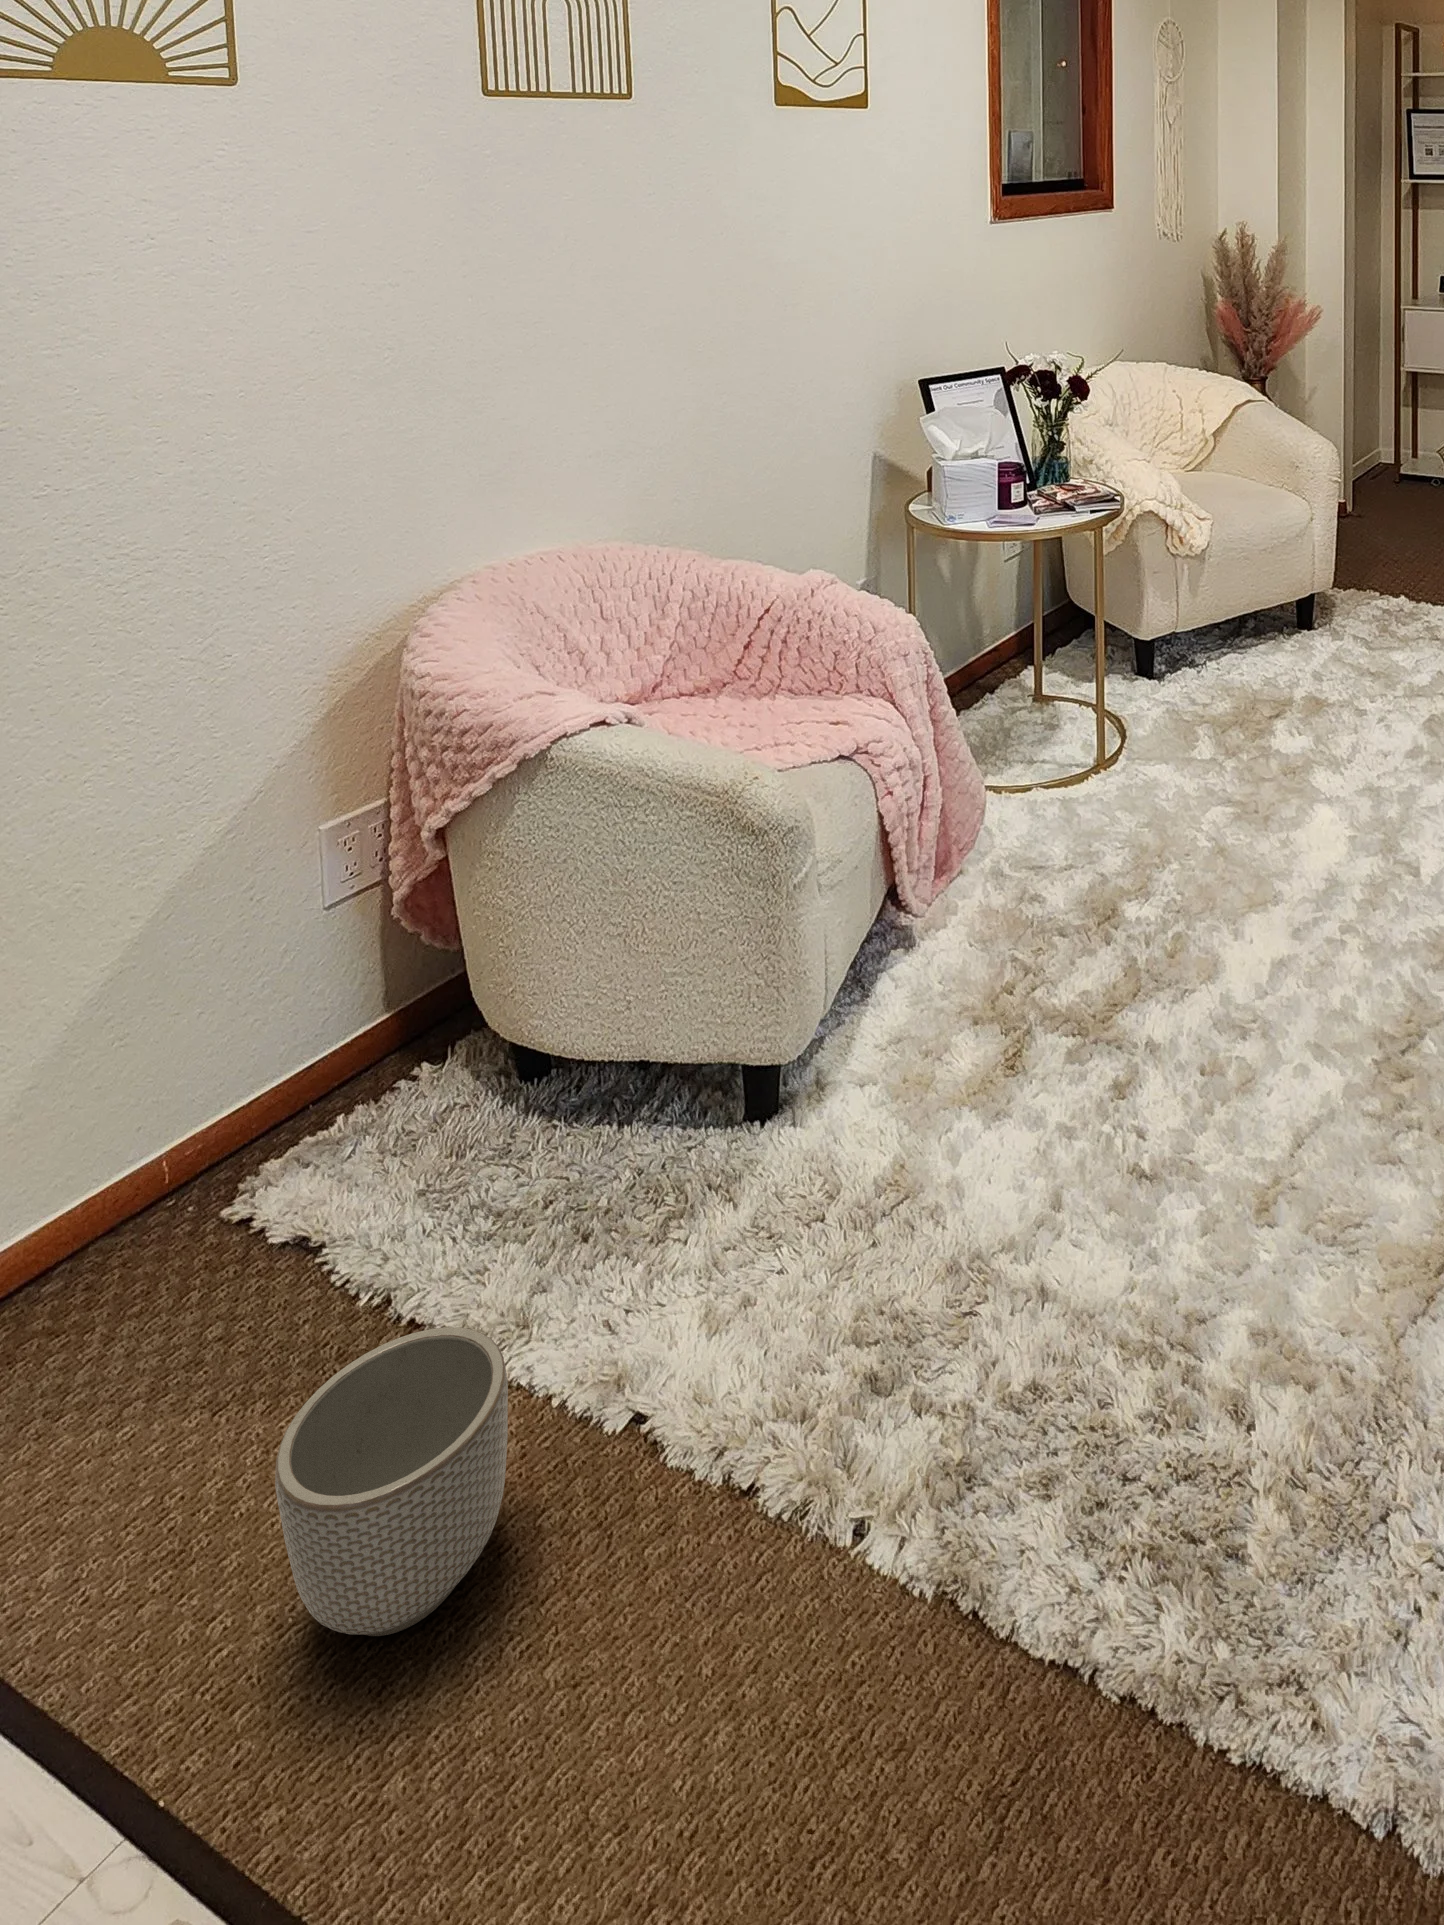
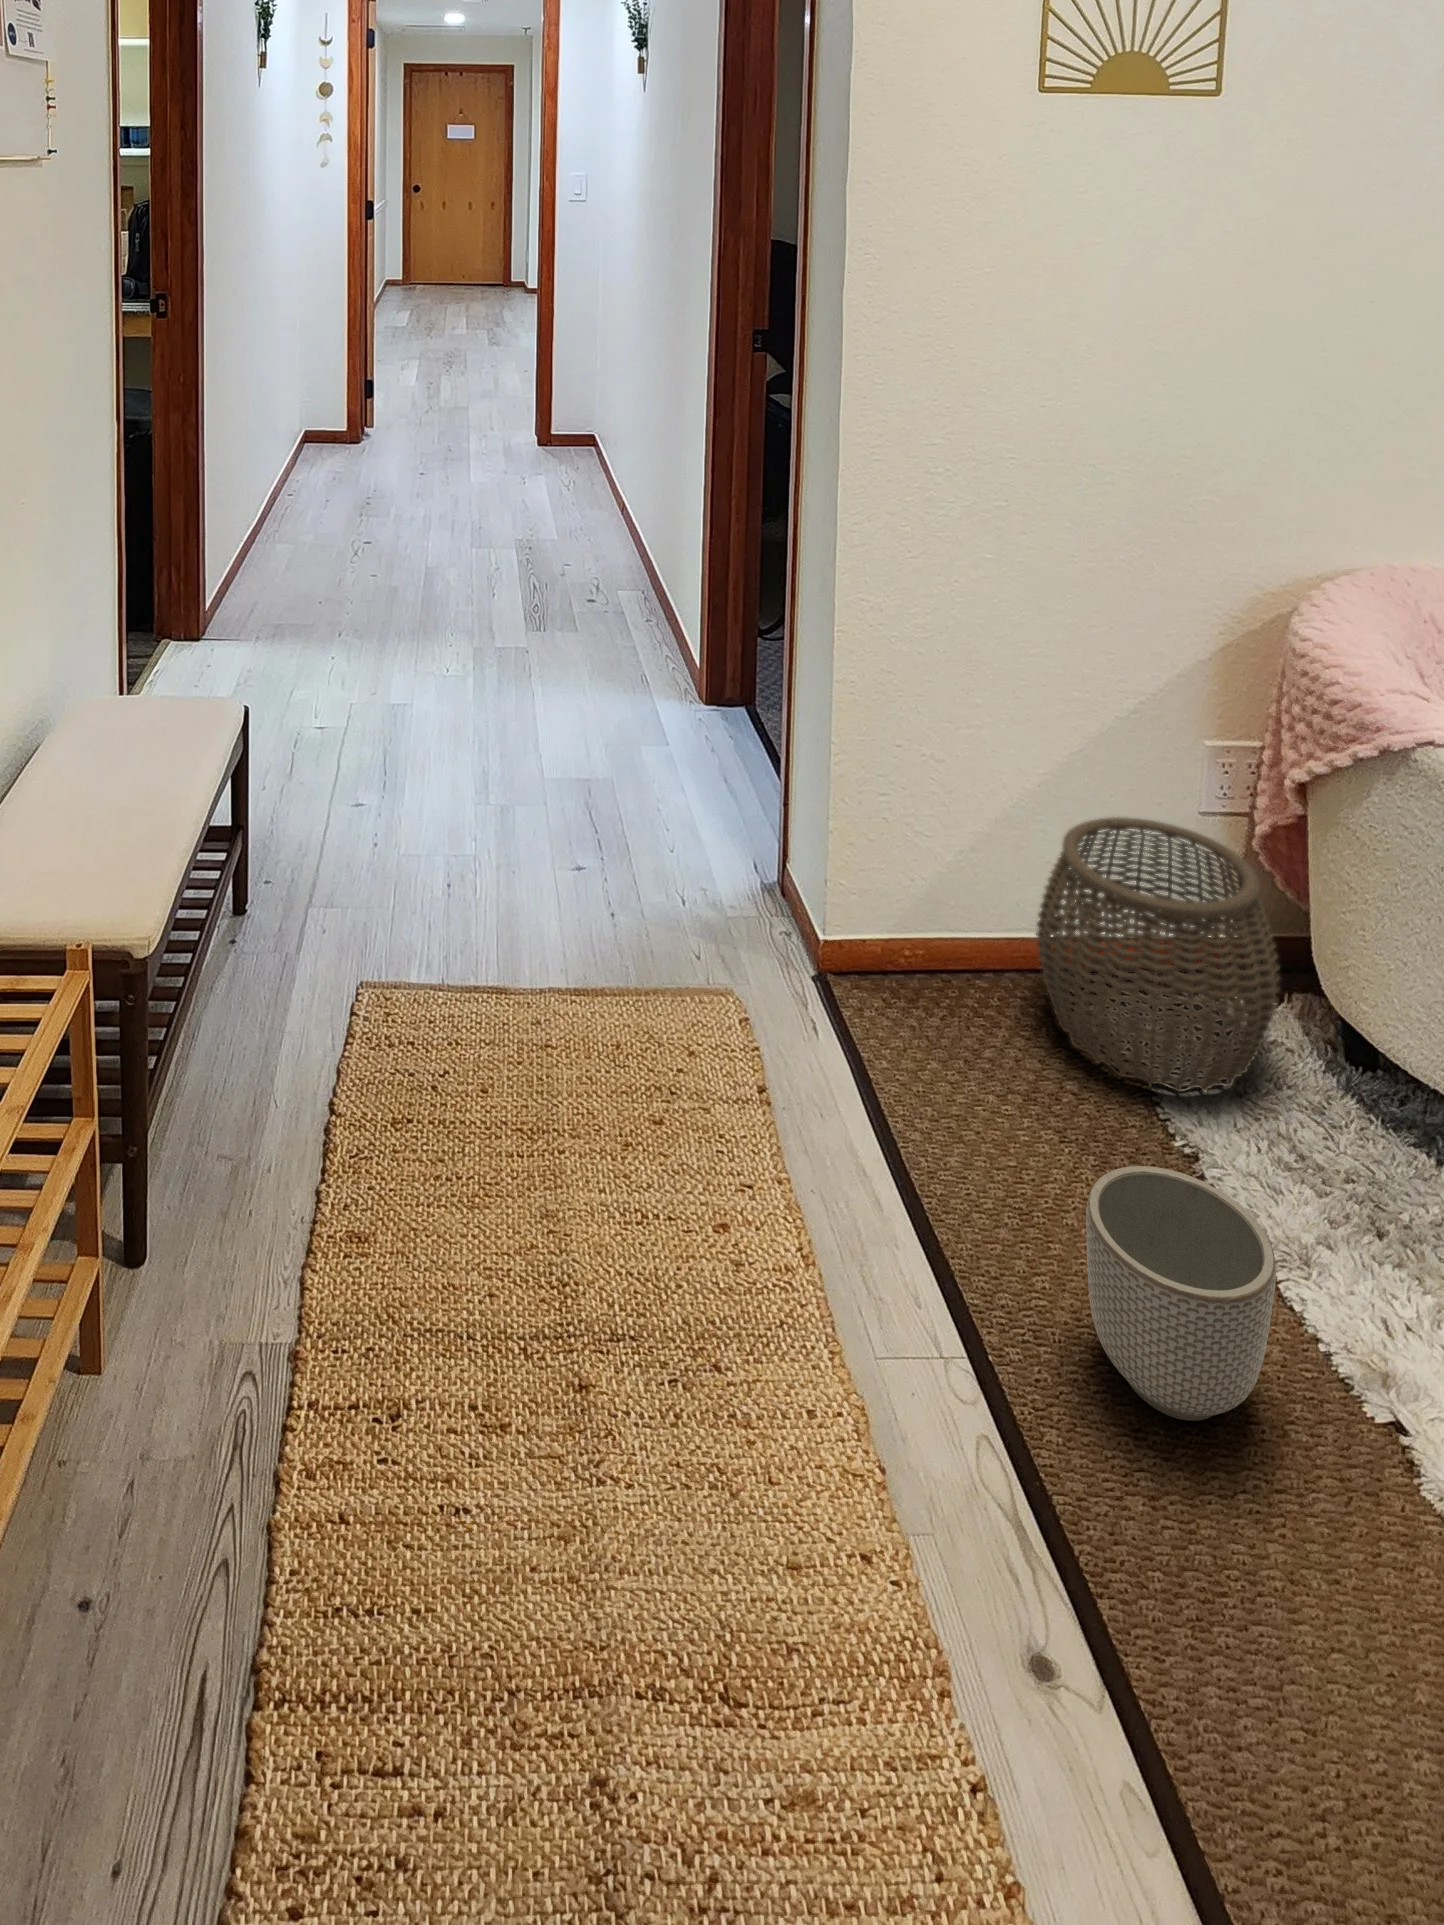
woven basket: none [130,937,447,1282] -> present [1036,817,1280,1092]

